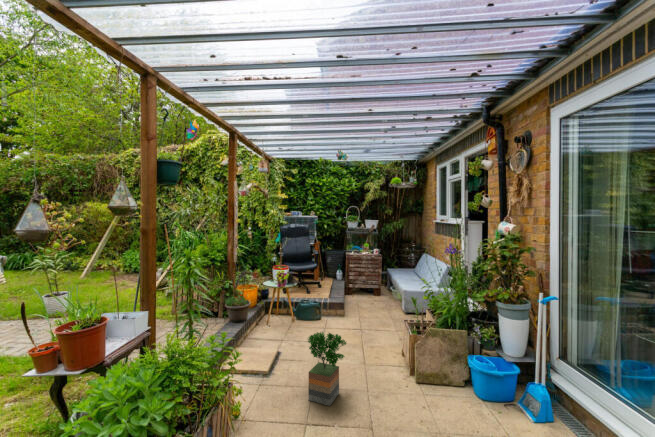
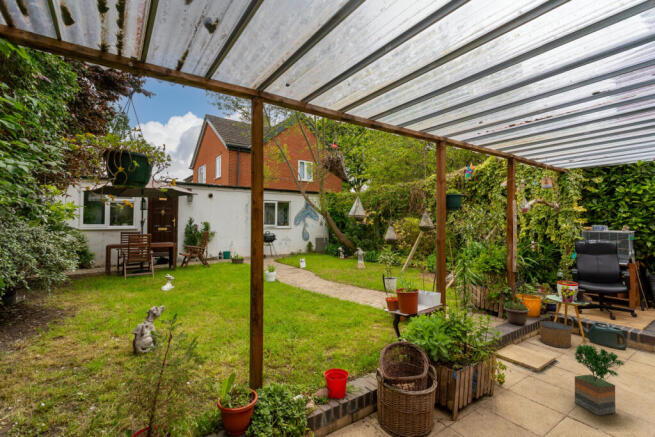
bucket: none [260,299,289,336] -> present [539,311,572,348]

